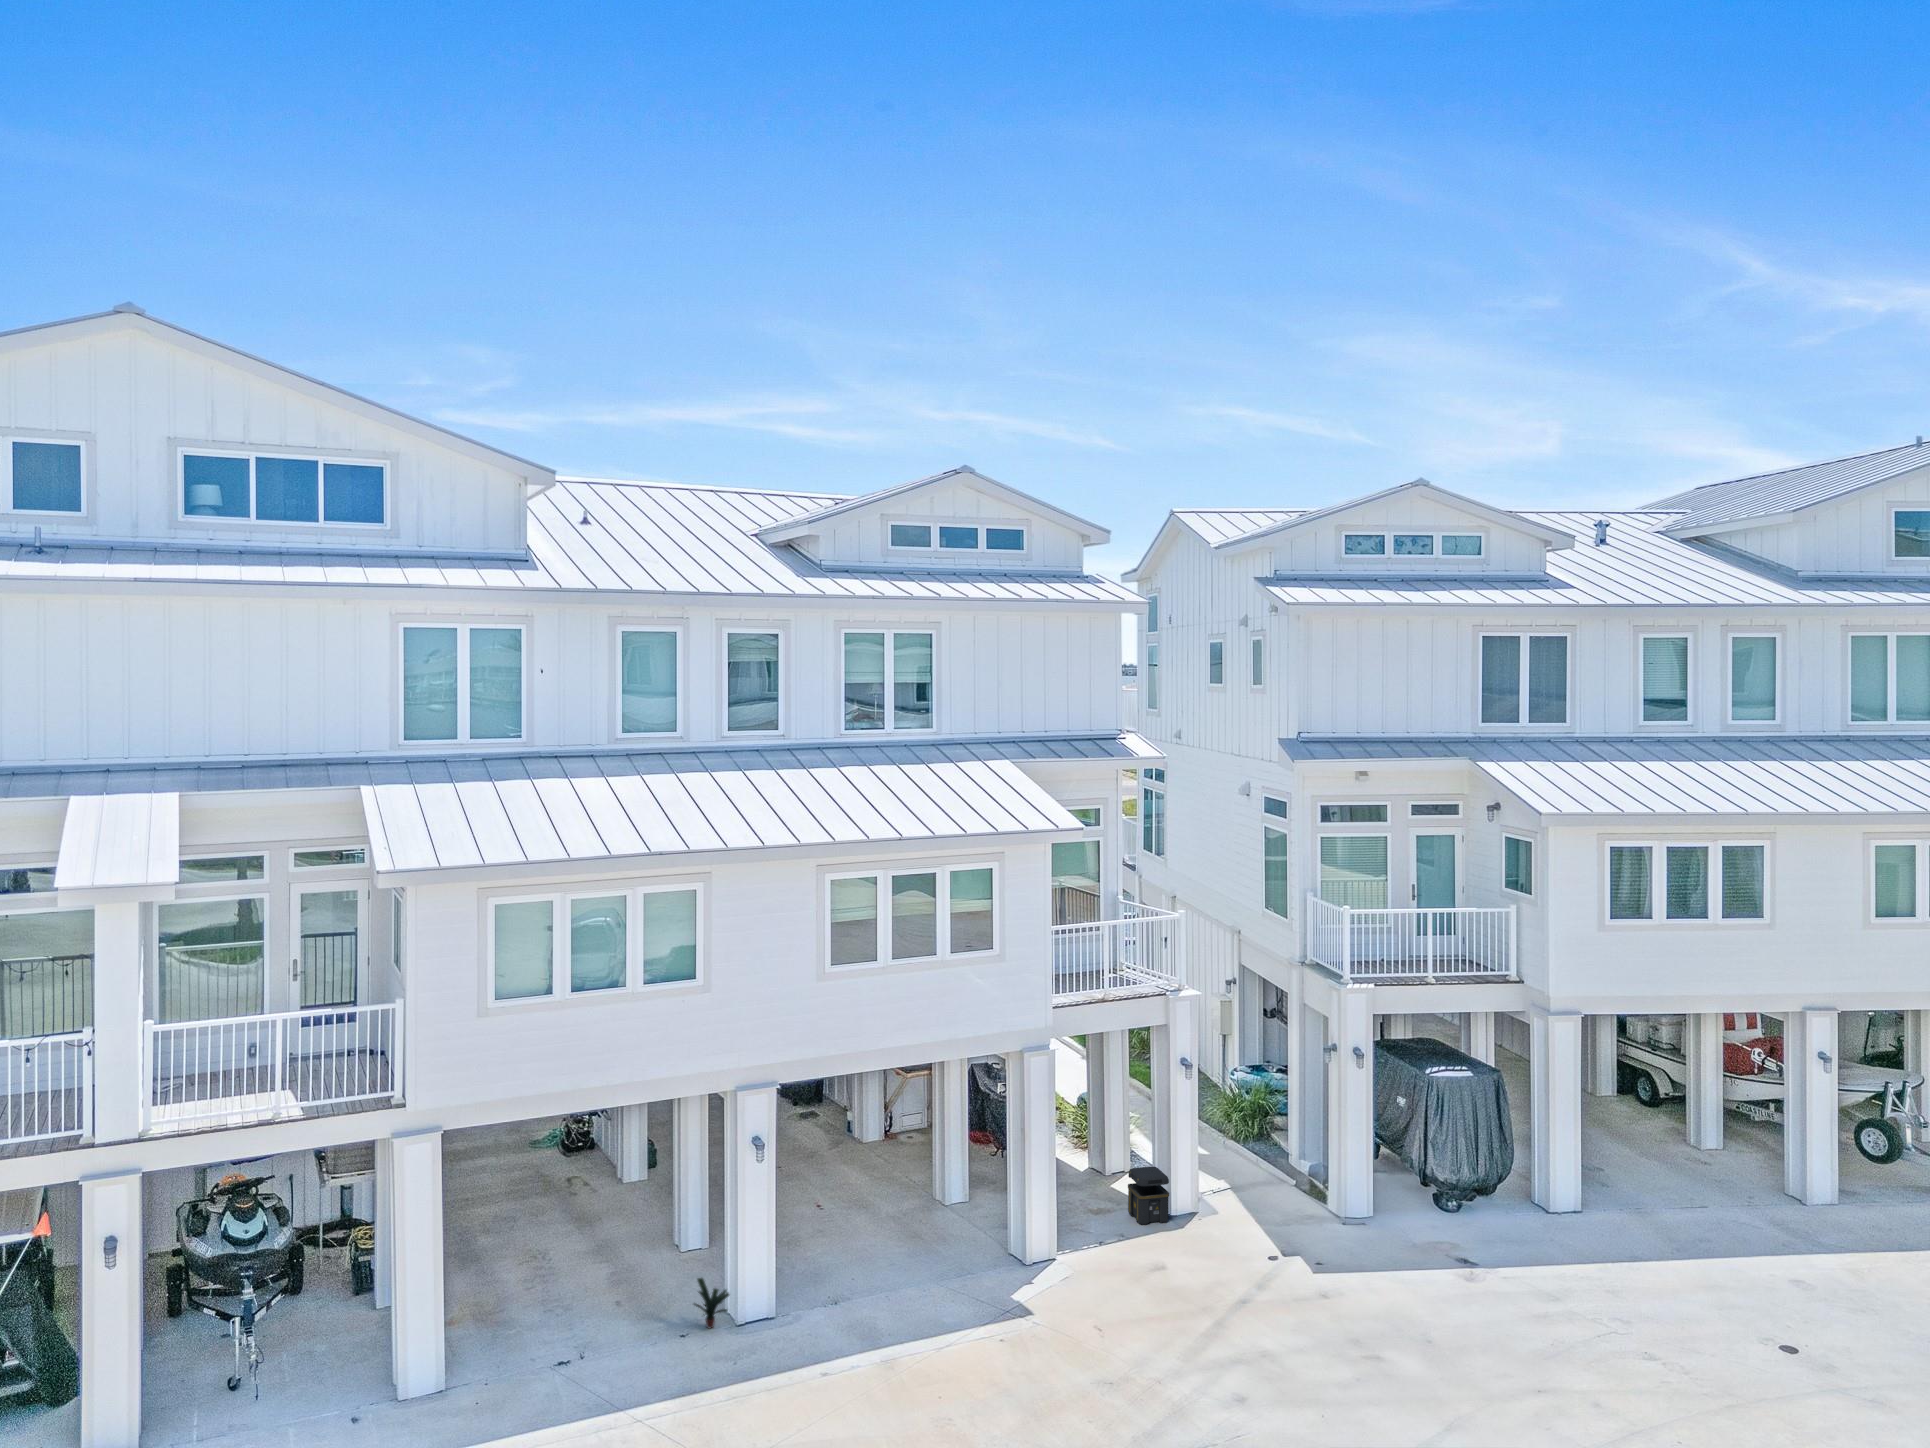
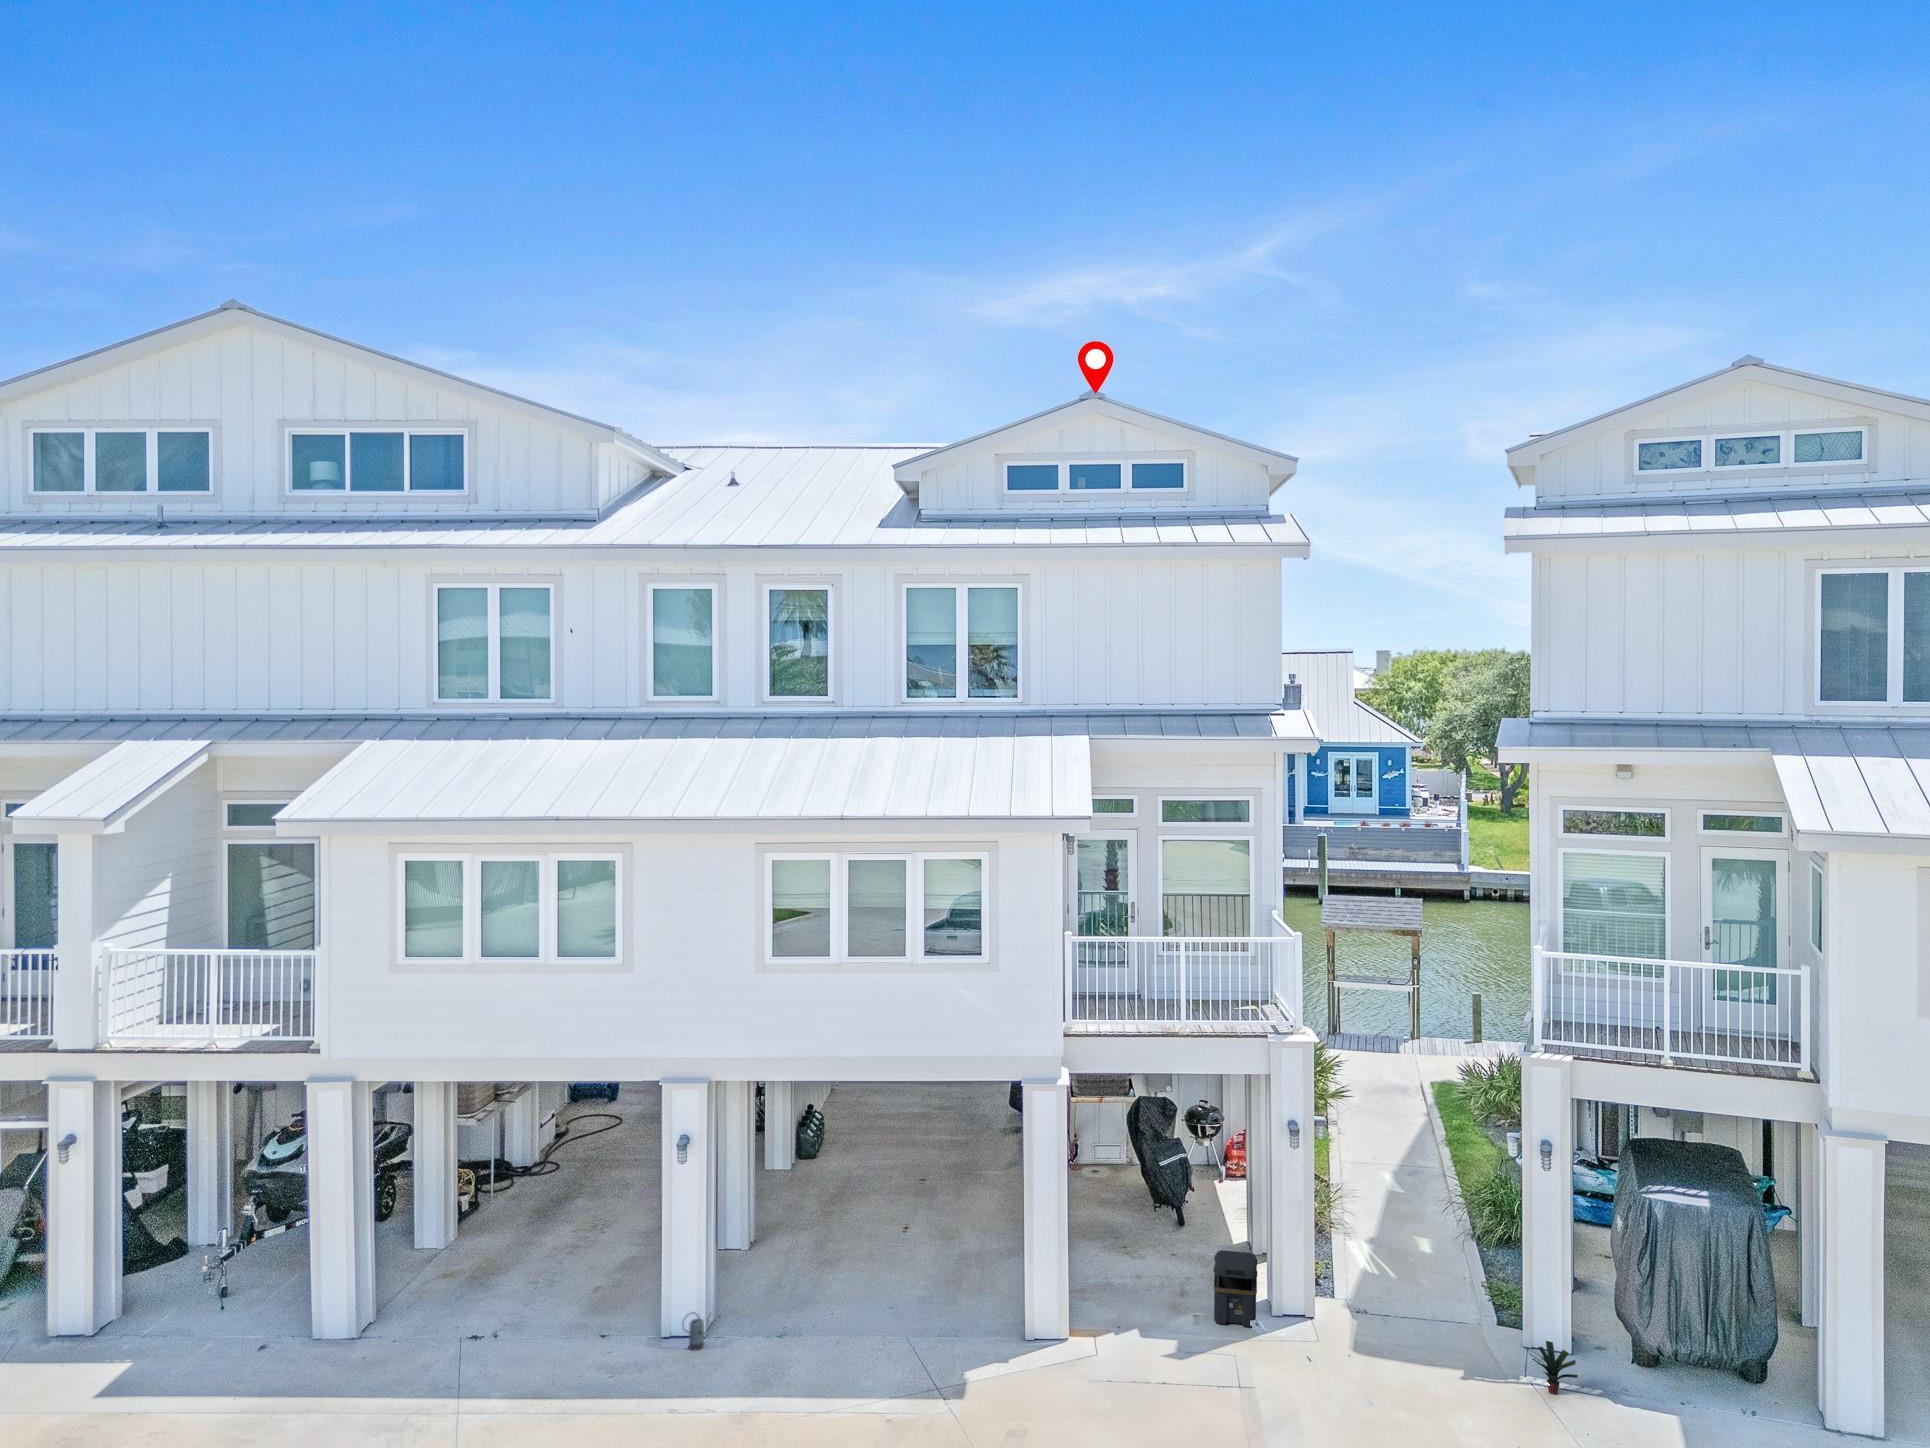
potted plant: present [694,1278,729,1328] -> present [1530,1341,1578,1395]
watering can: none [765,1292,780,1328] -> present [683,1313,706,1350]

